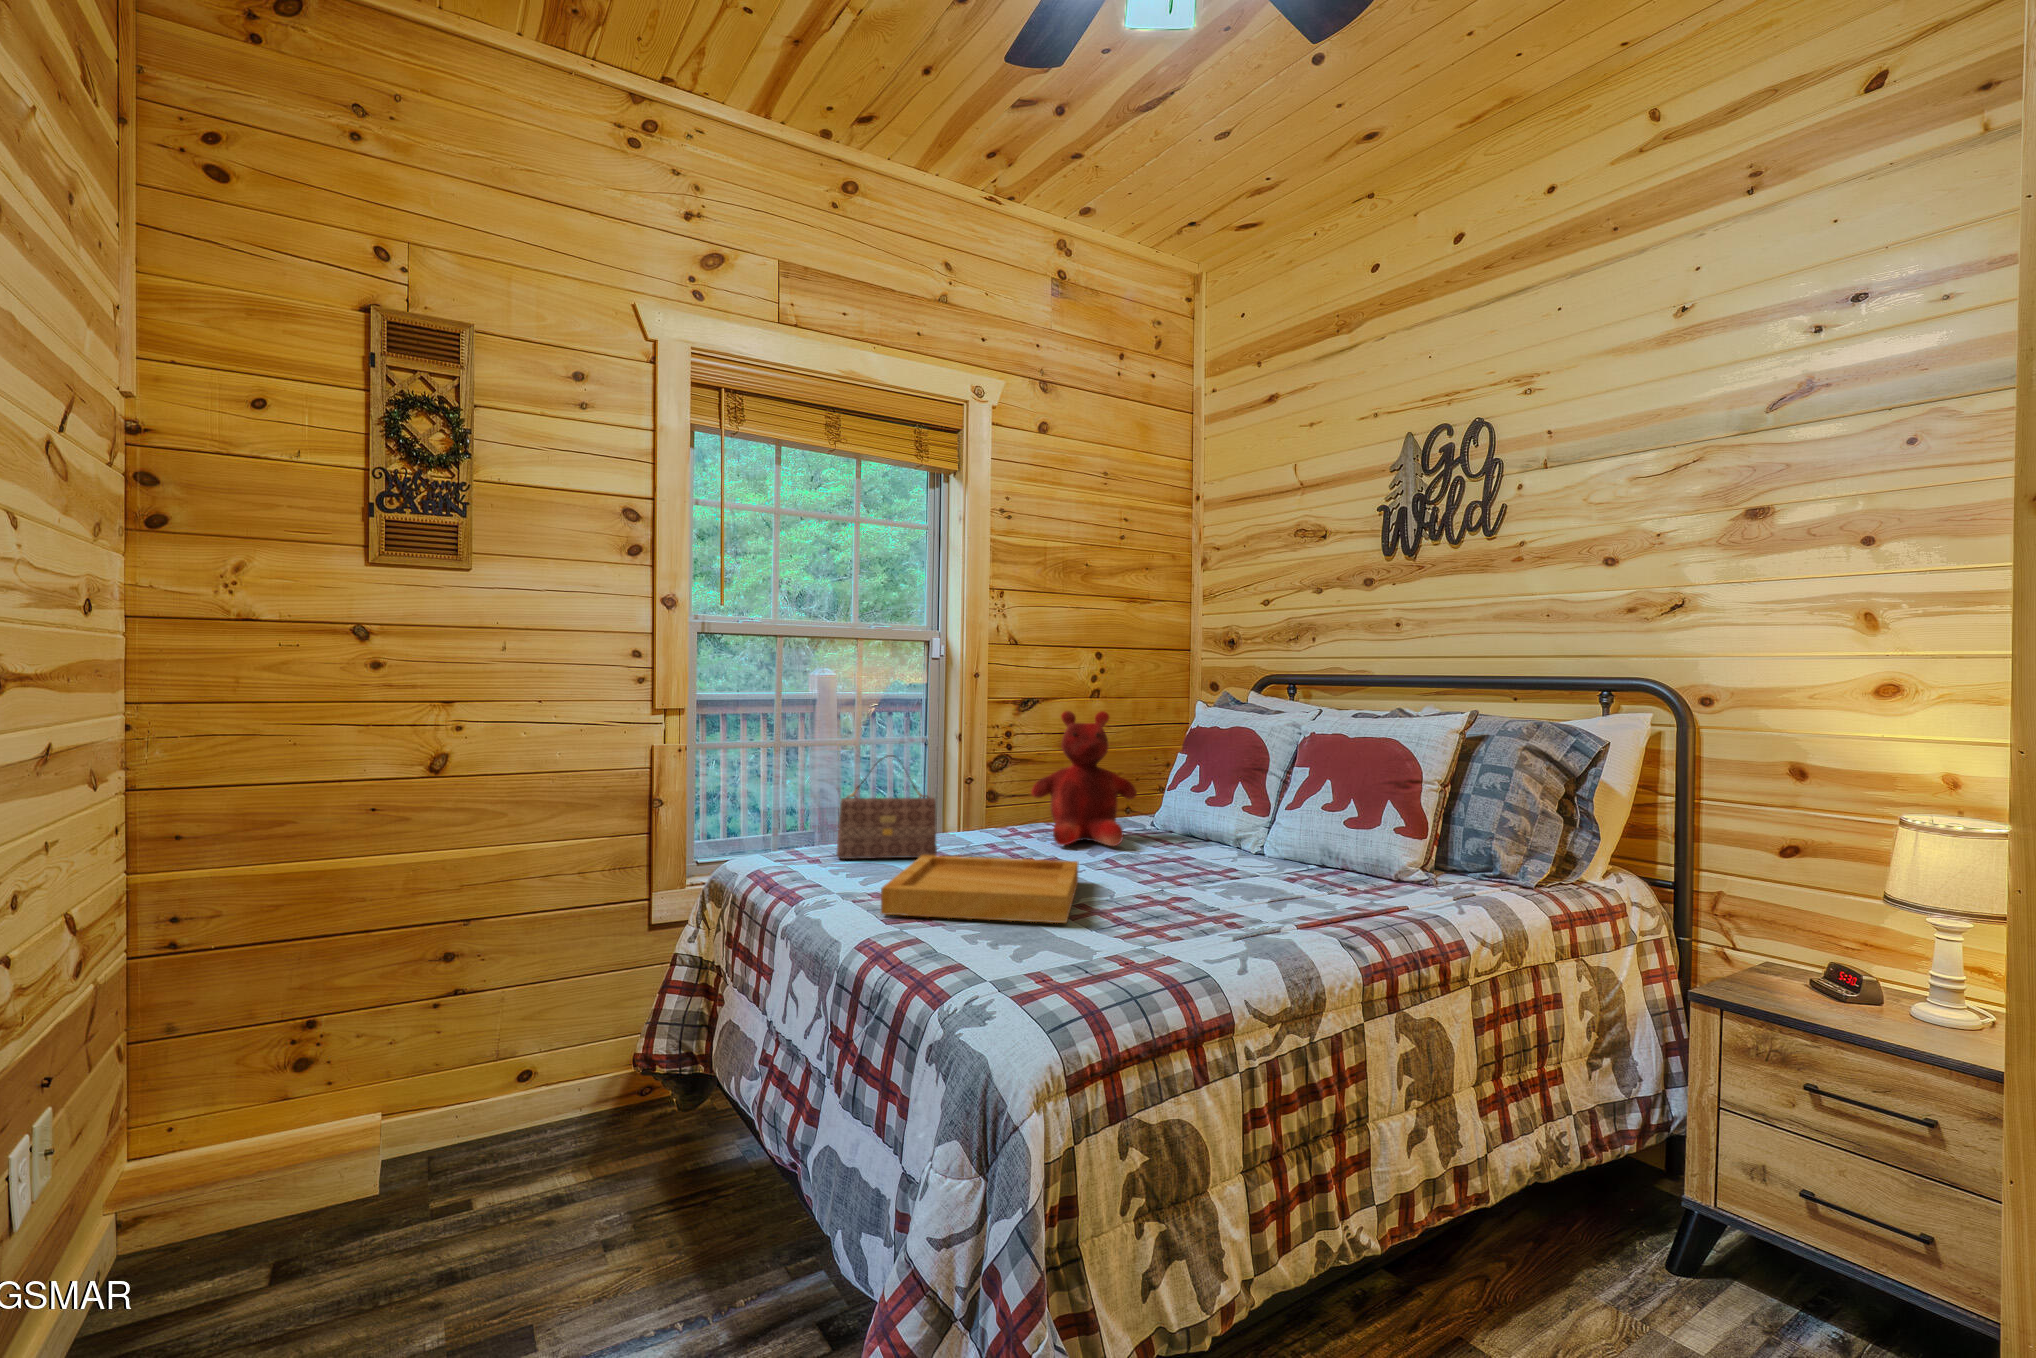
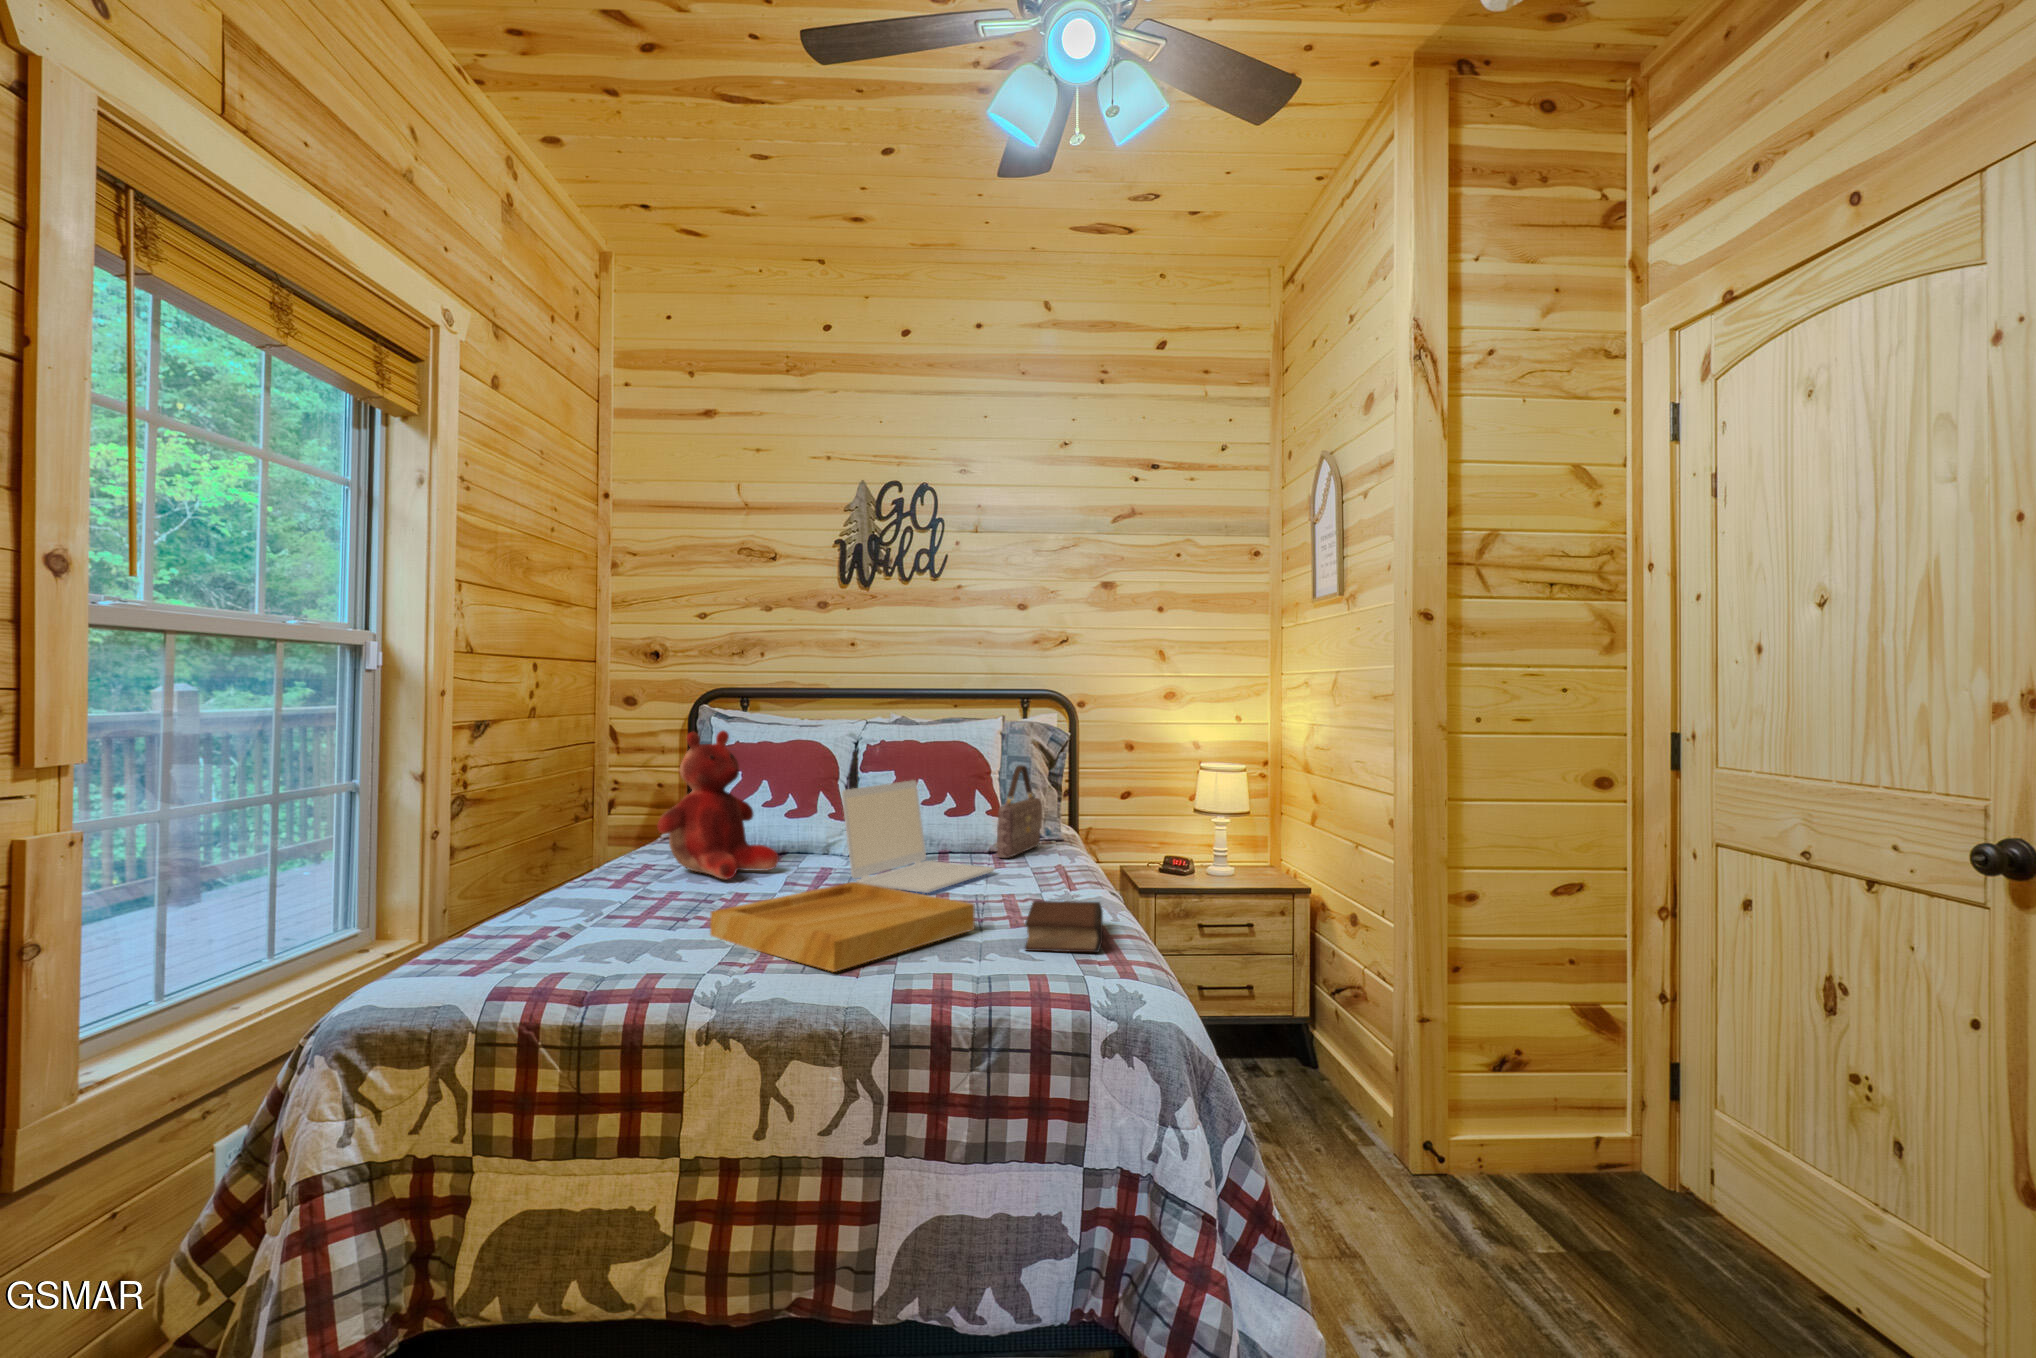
handbag: present [837,755,937,859] -> present [997,765,1042,858]
laptop: none [1137,774,1295,892] -> present [842,780,994,893]
book: none [1045,911,1187,972] -> present [1025,901,1103,952]

